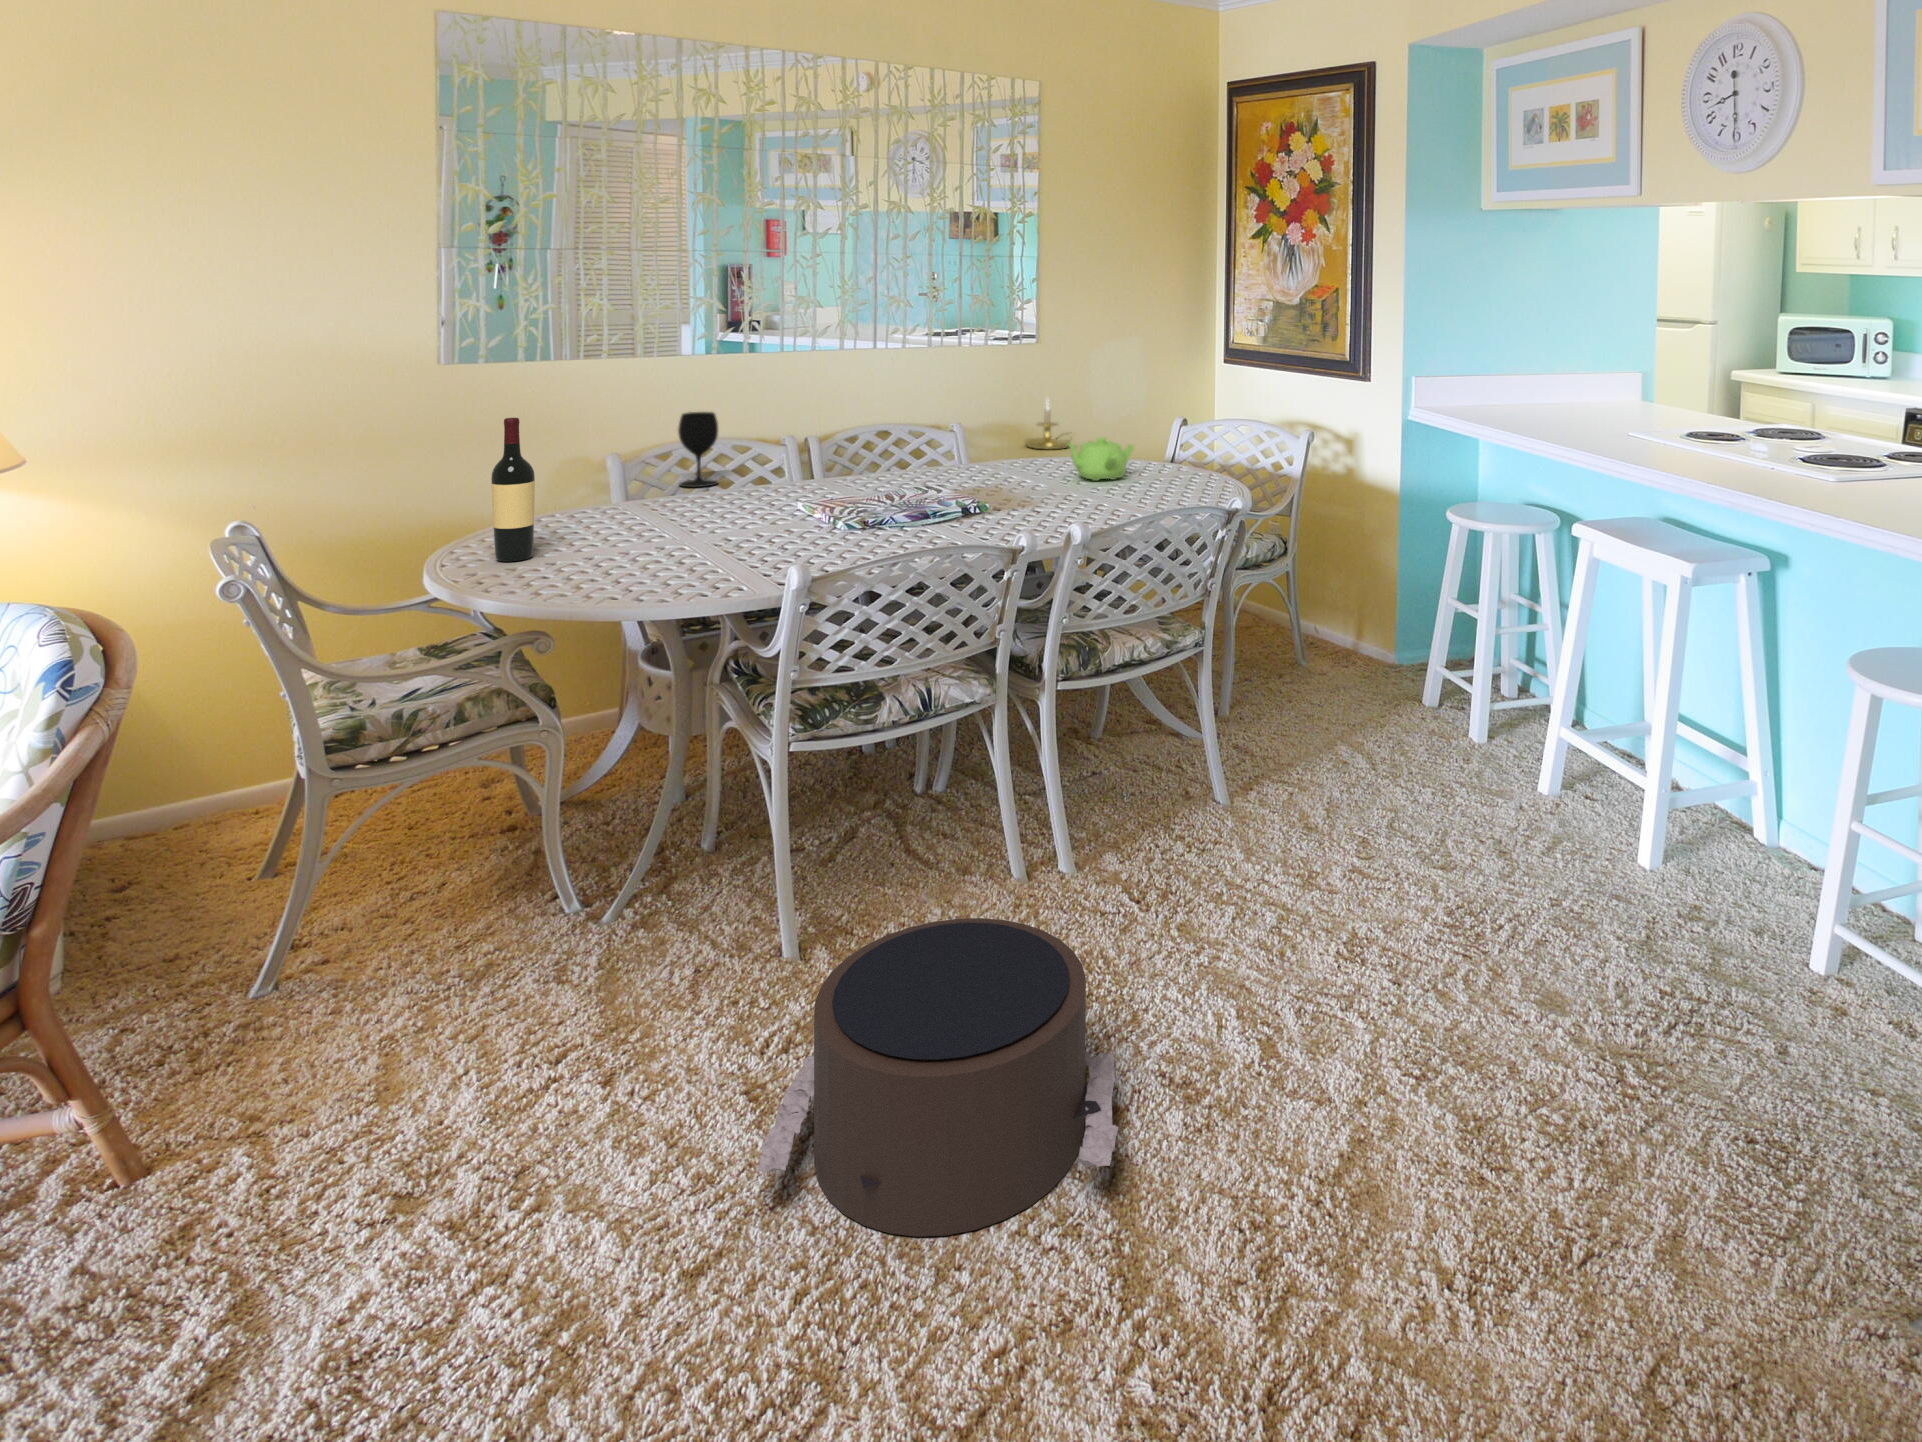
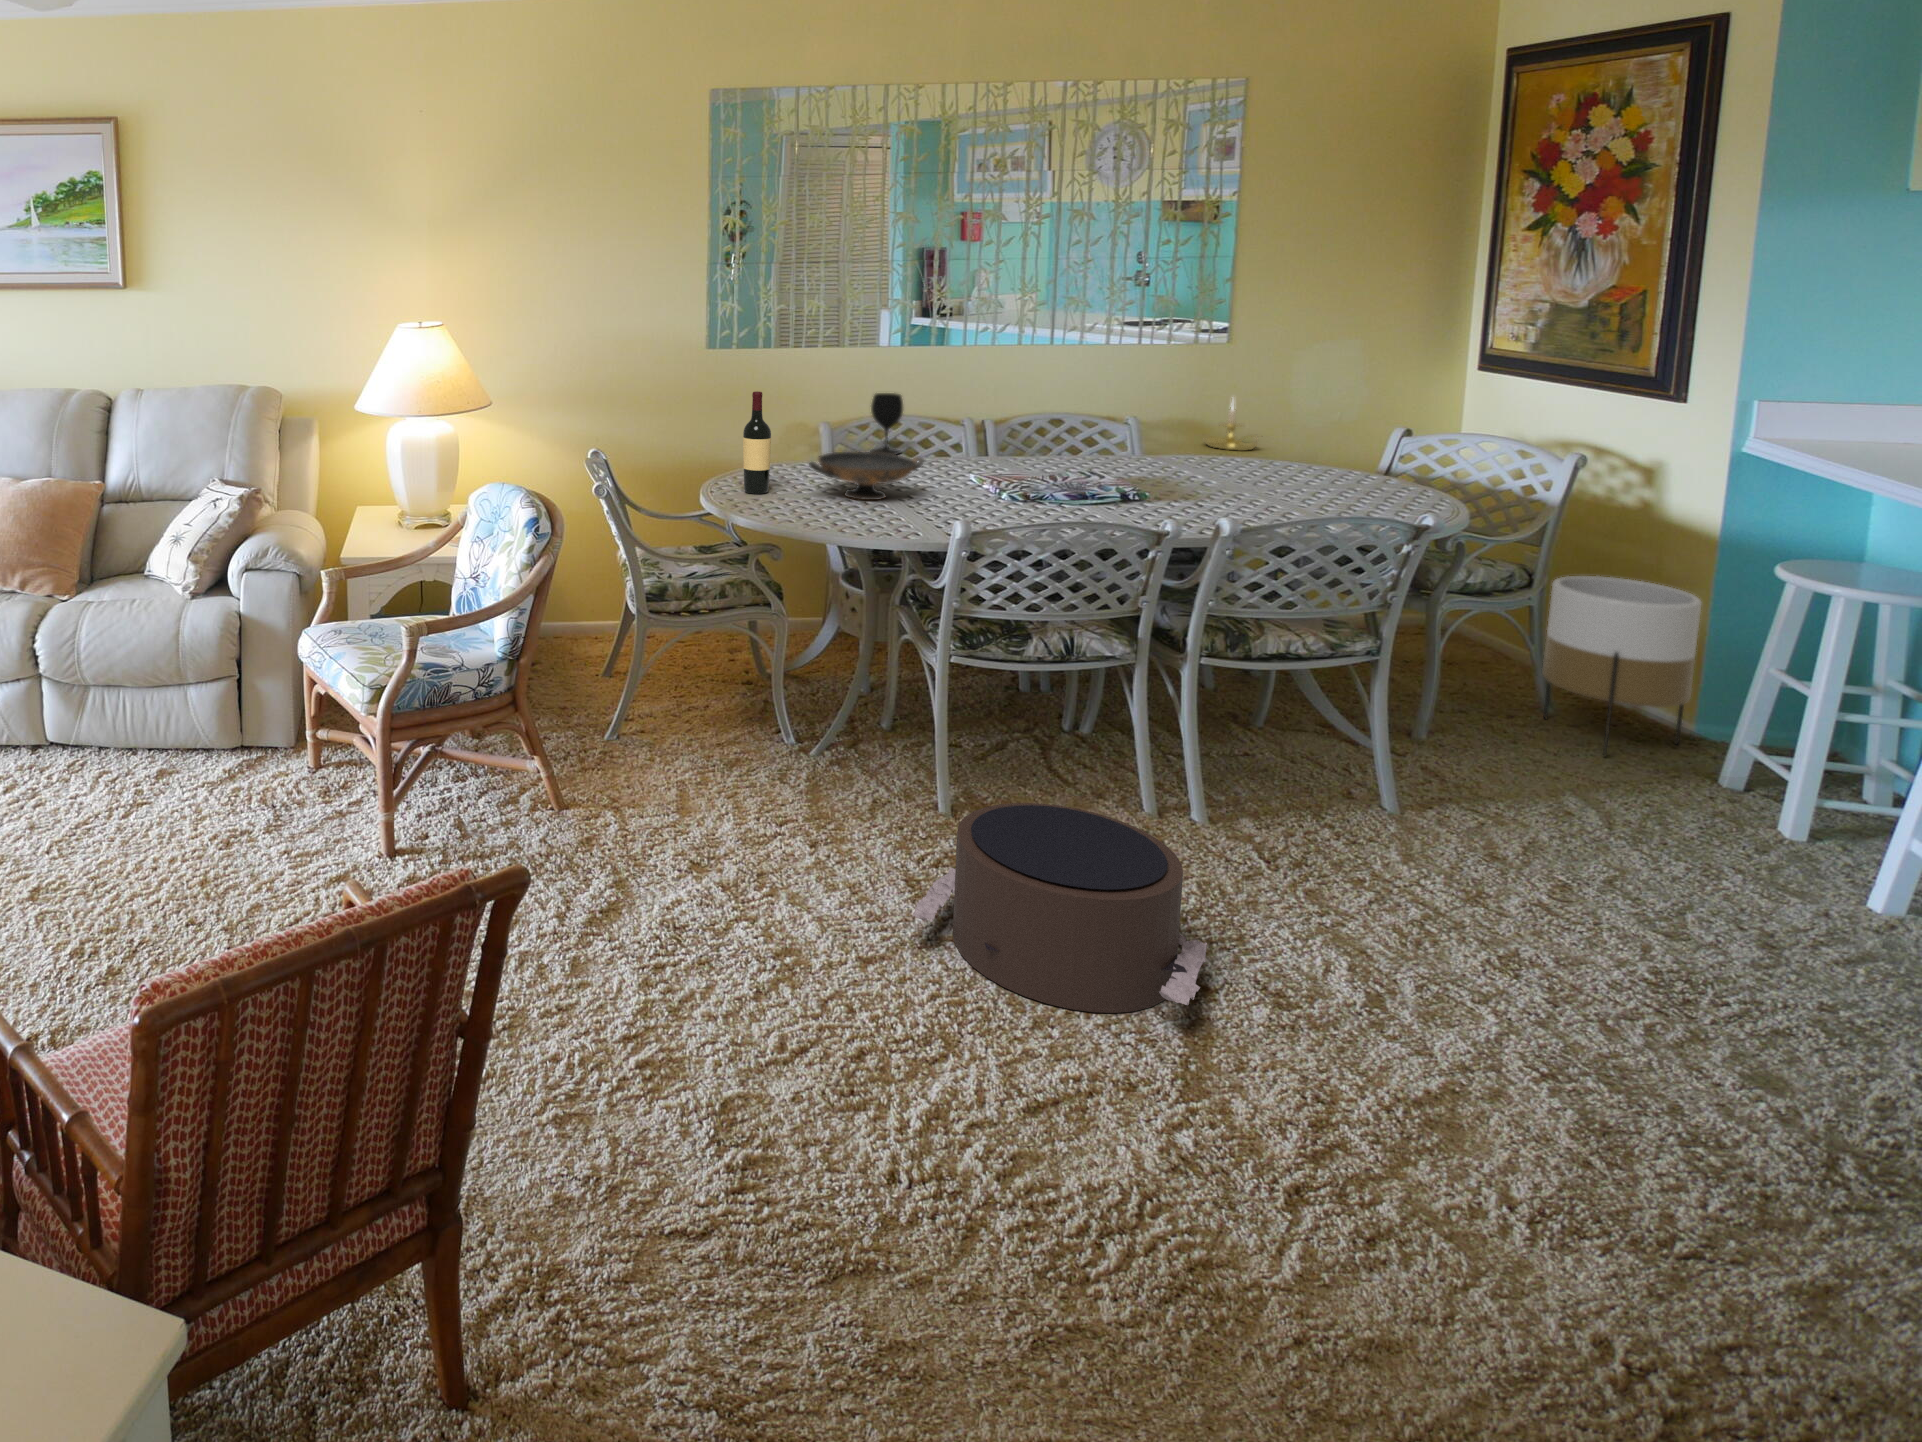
teapot: present [1065,437,1134,481] -> none [1240,442,1325,485]
decorative bowl: none [591,487,746,551] -> present [810,451,924,500]
planter: none [1300,534,1395,694] -> present [1542,576,1701,756]

